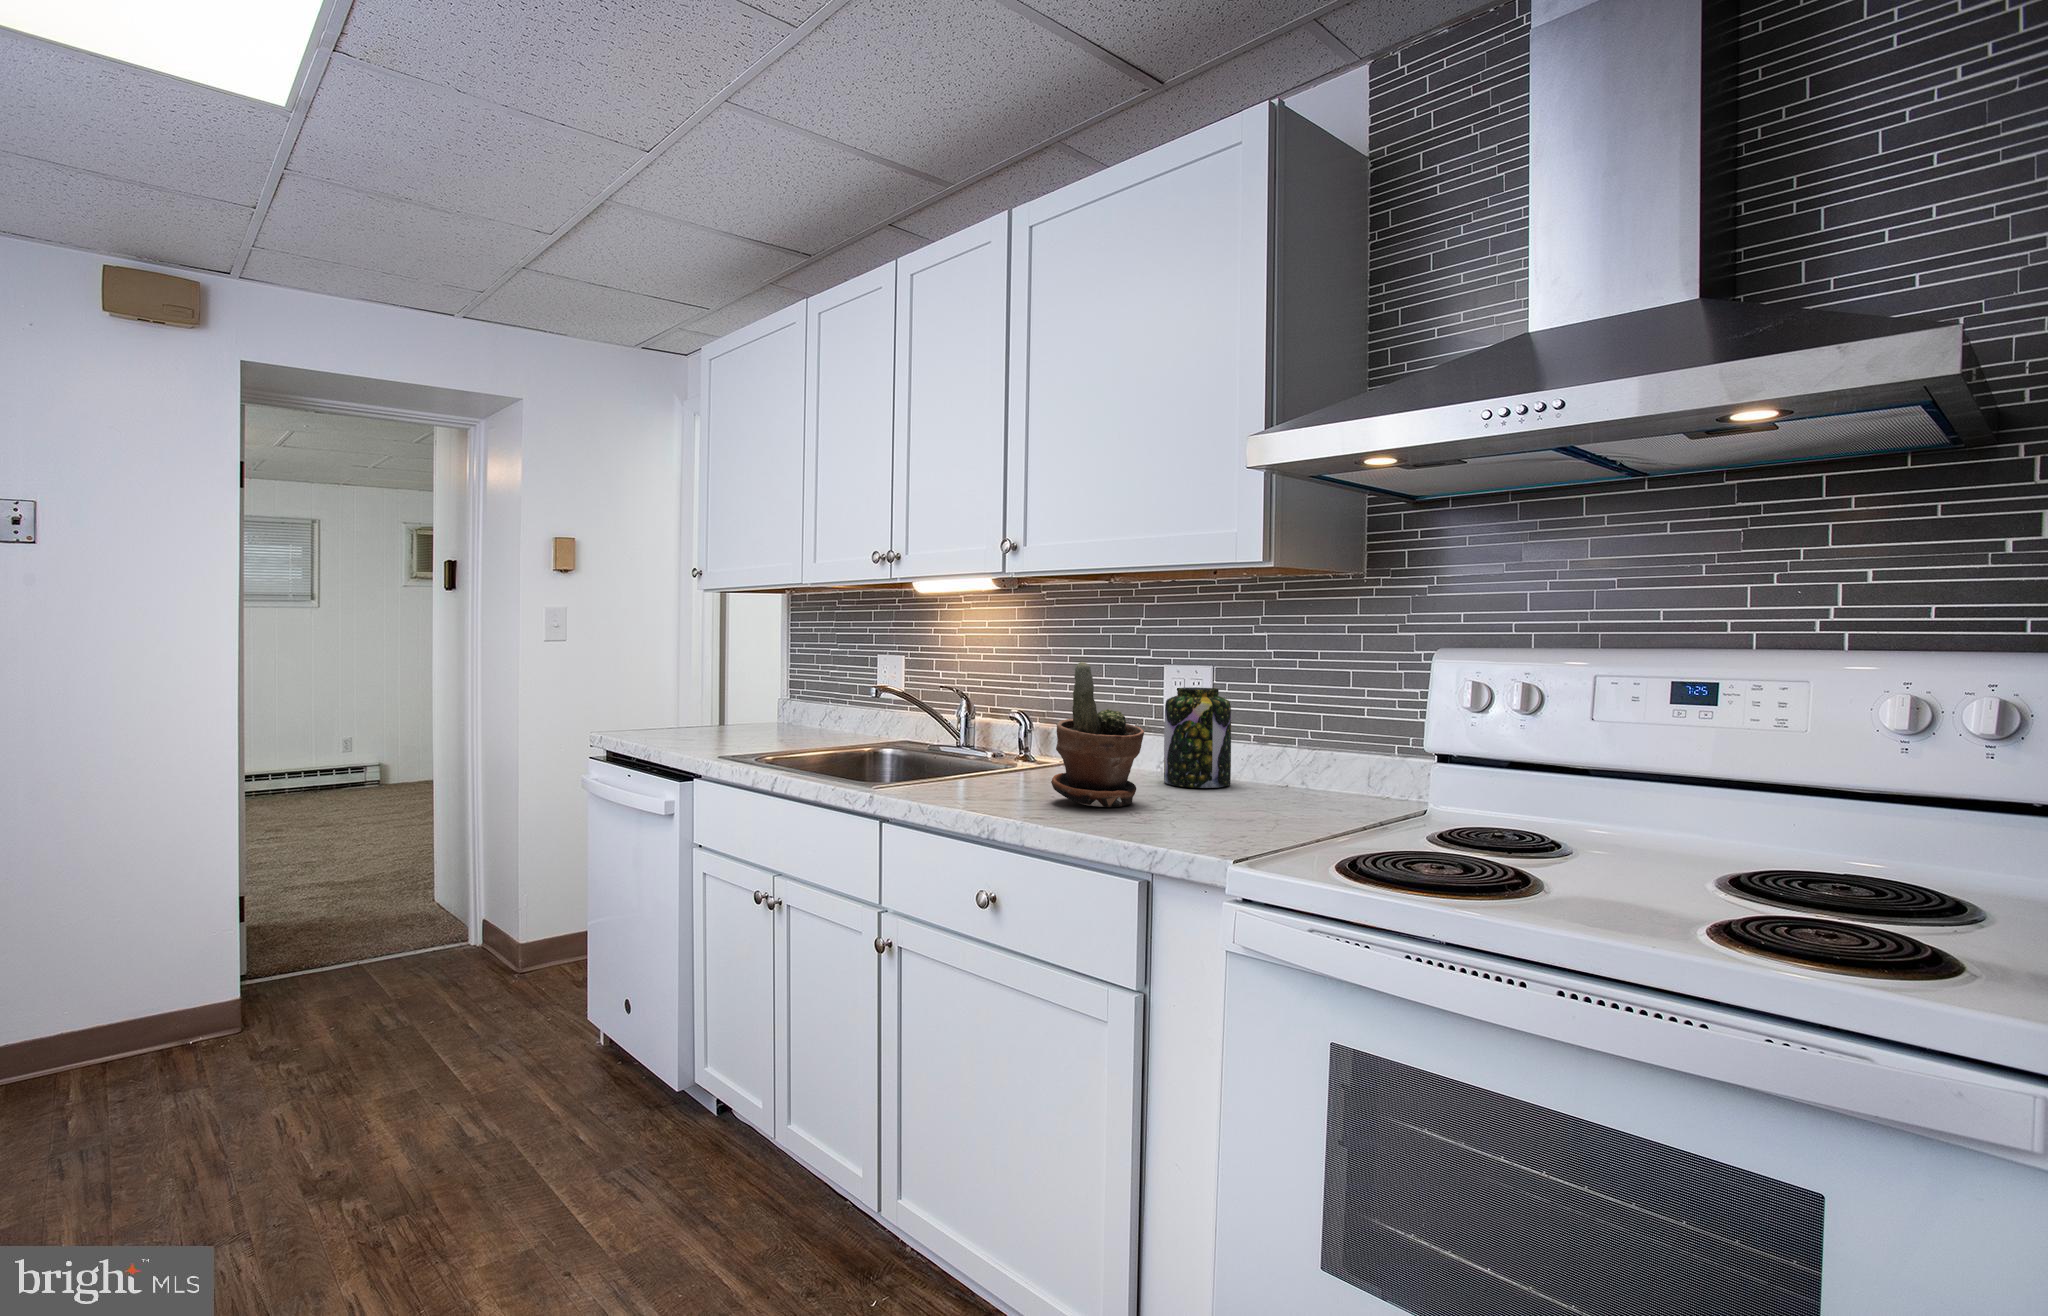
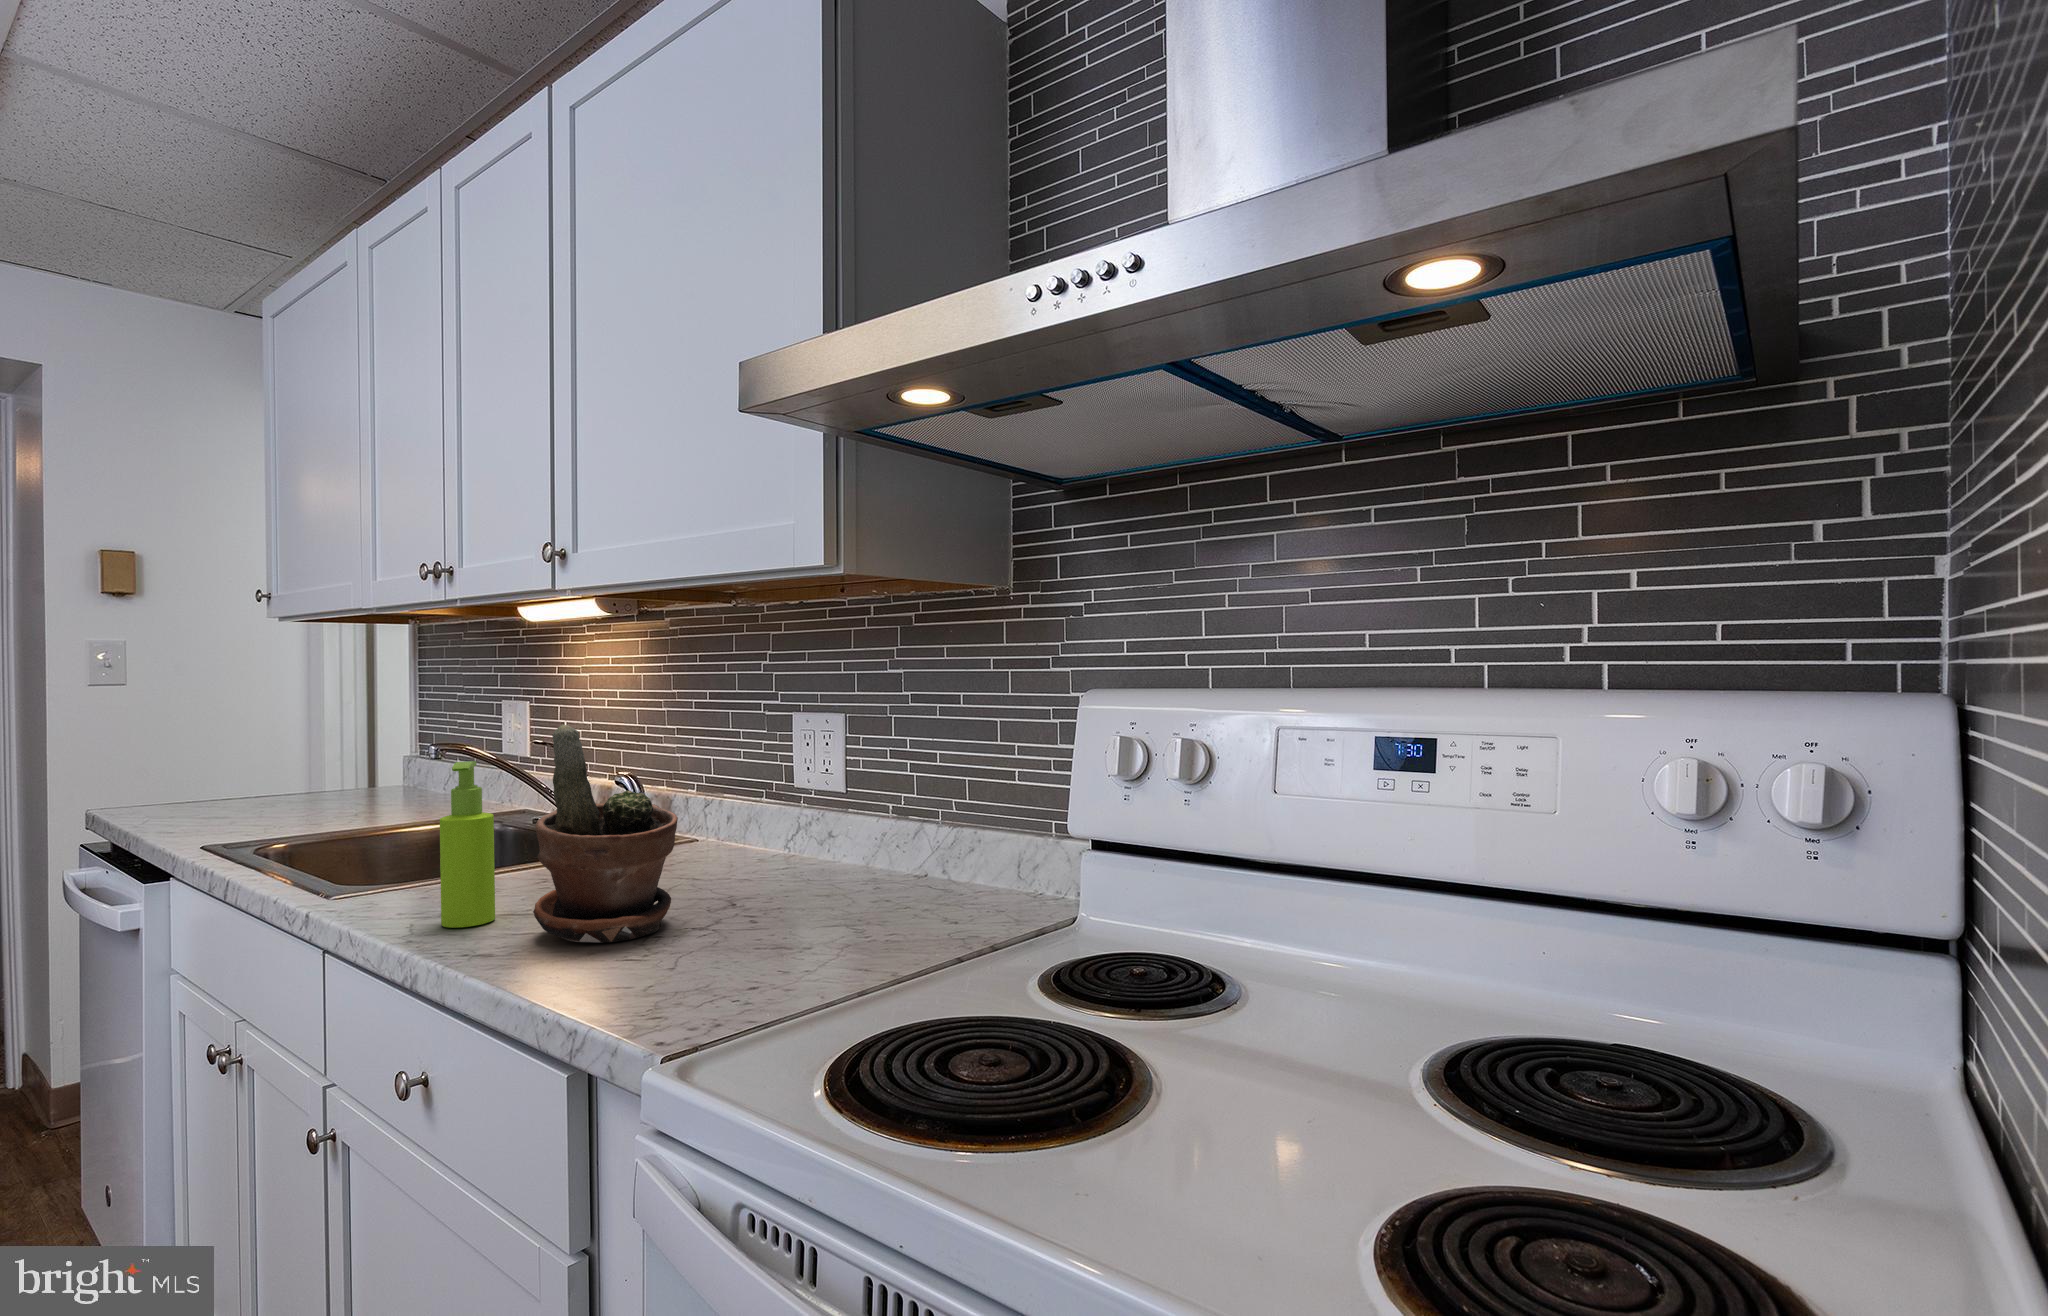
soap dispenser: none [977,687,1009,797] -> present [440,761,495,928]
jar: present [1164,688,1231,788] -> none [766,744,858,887]

